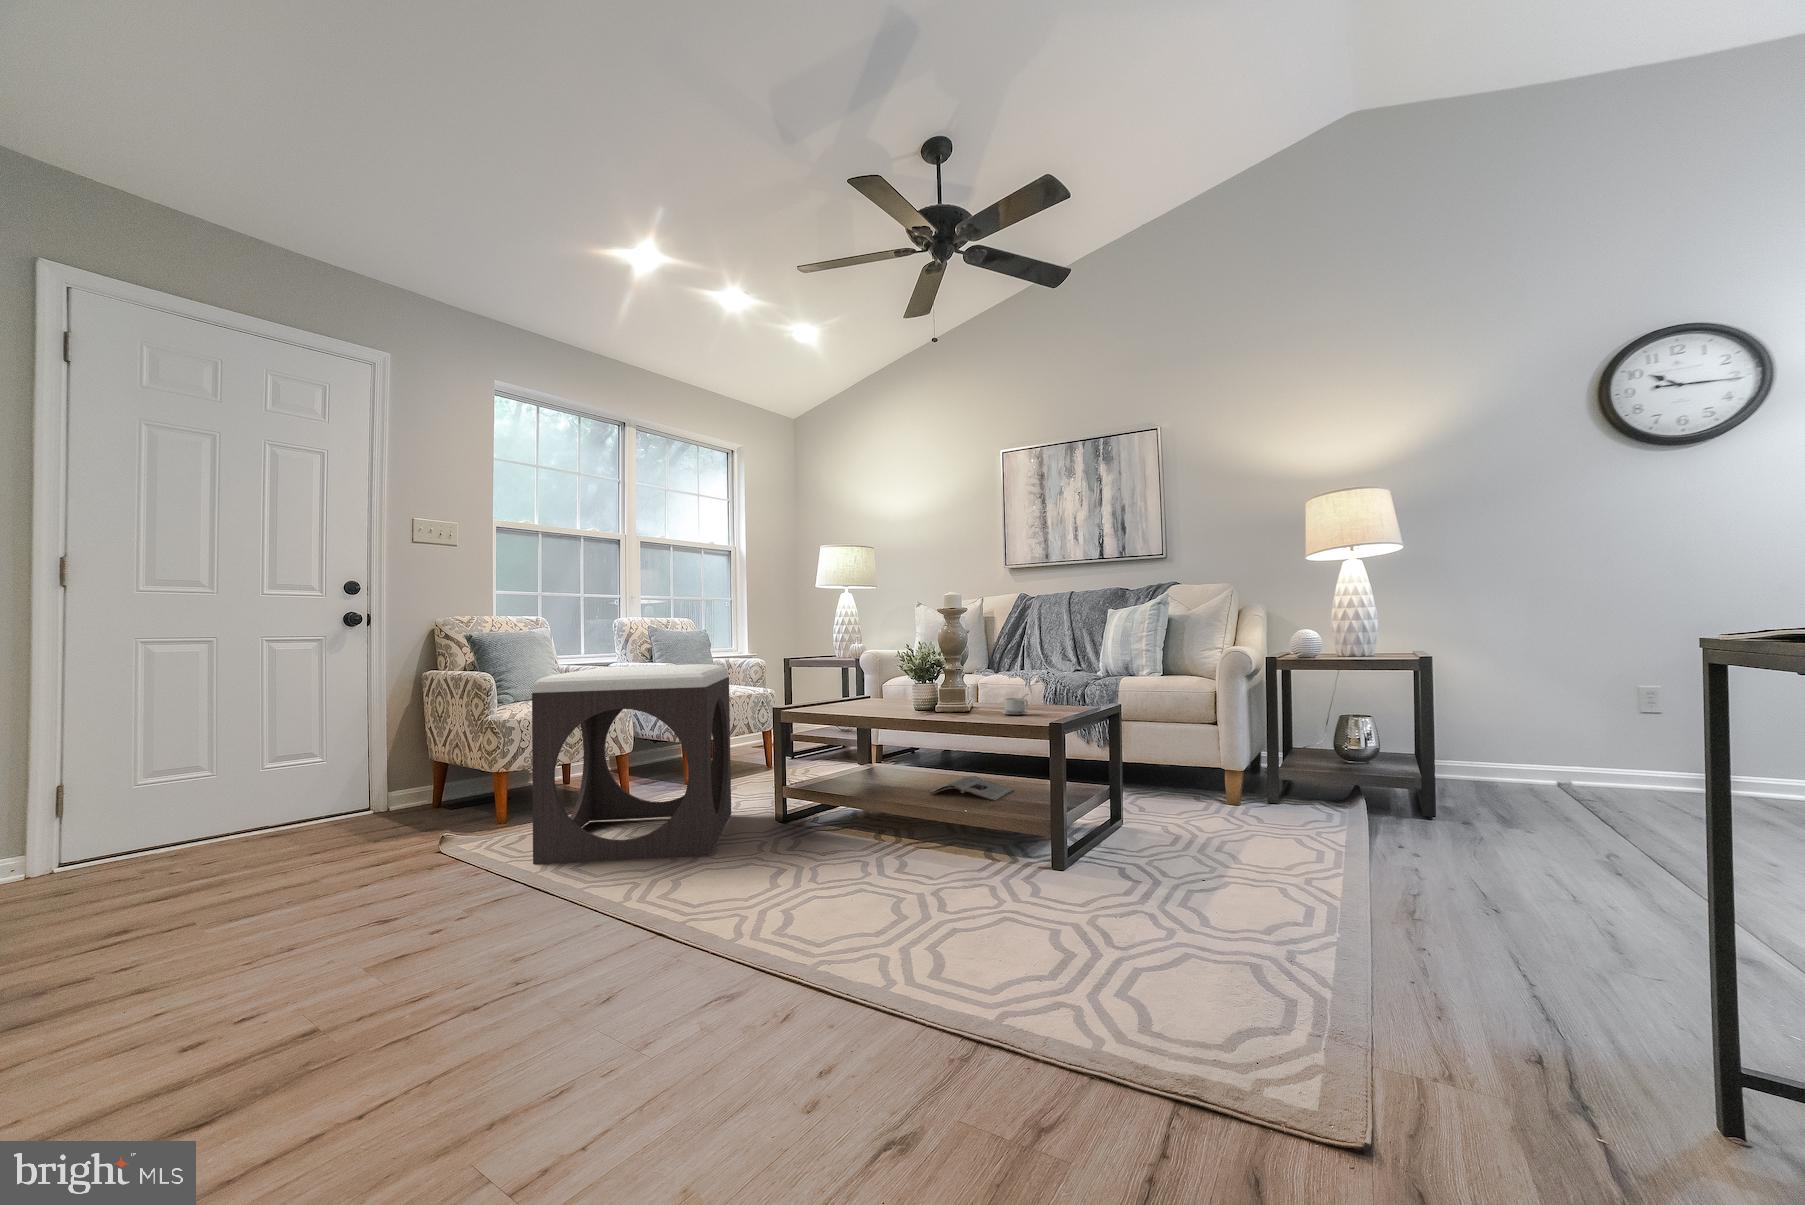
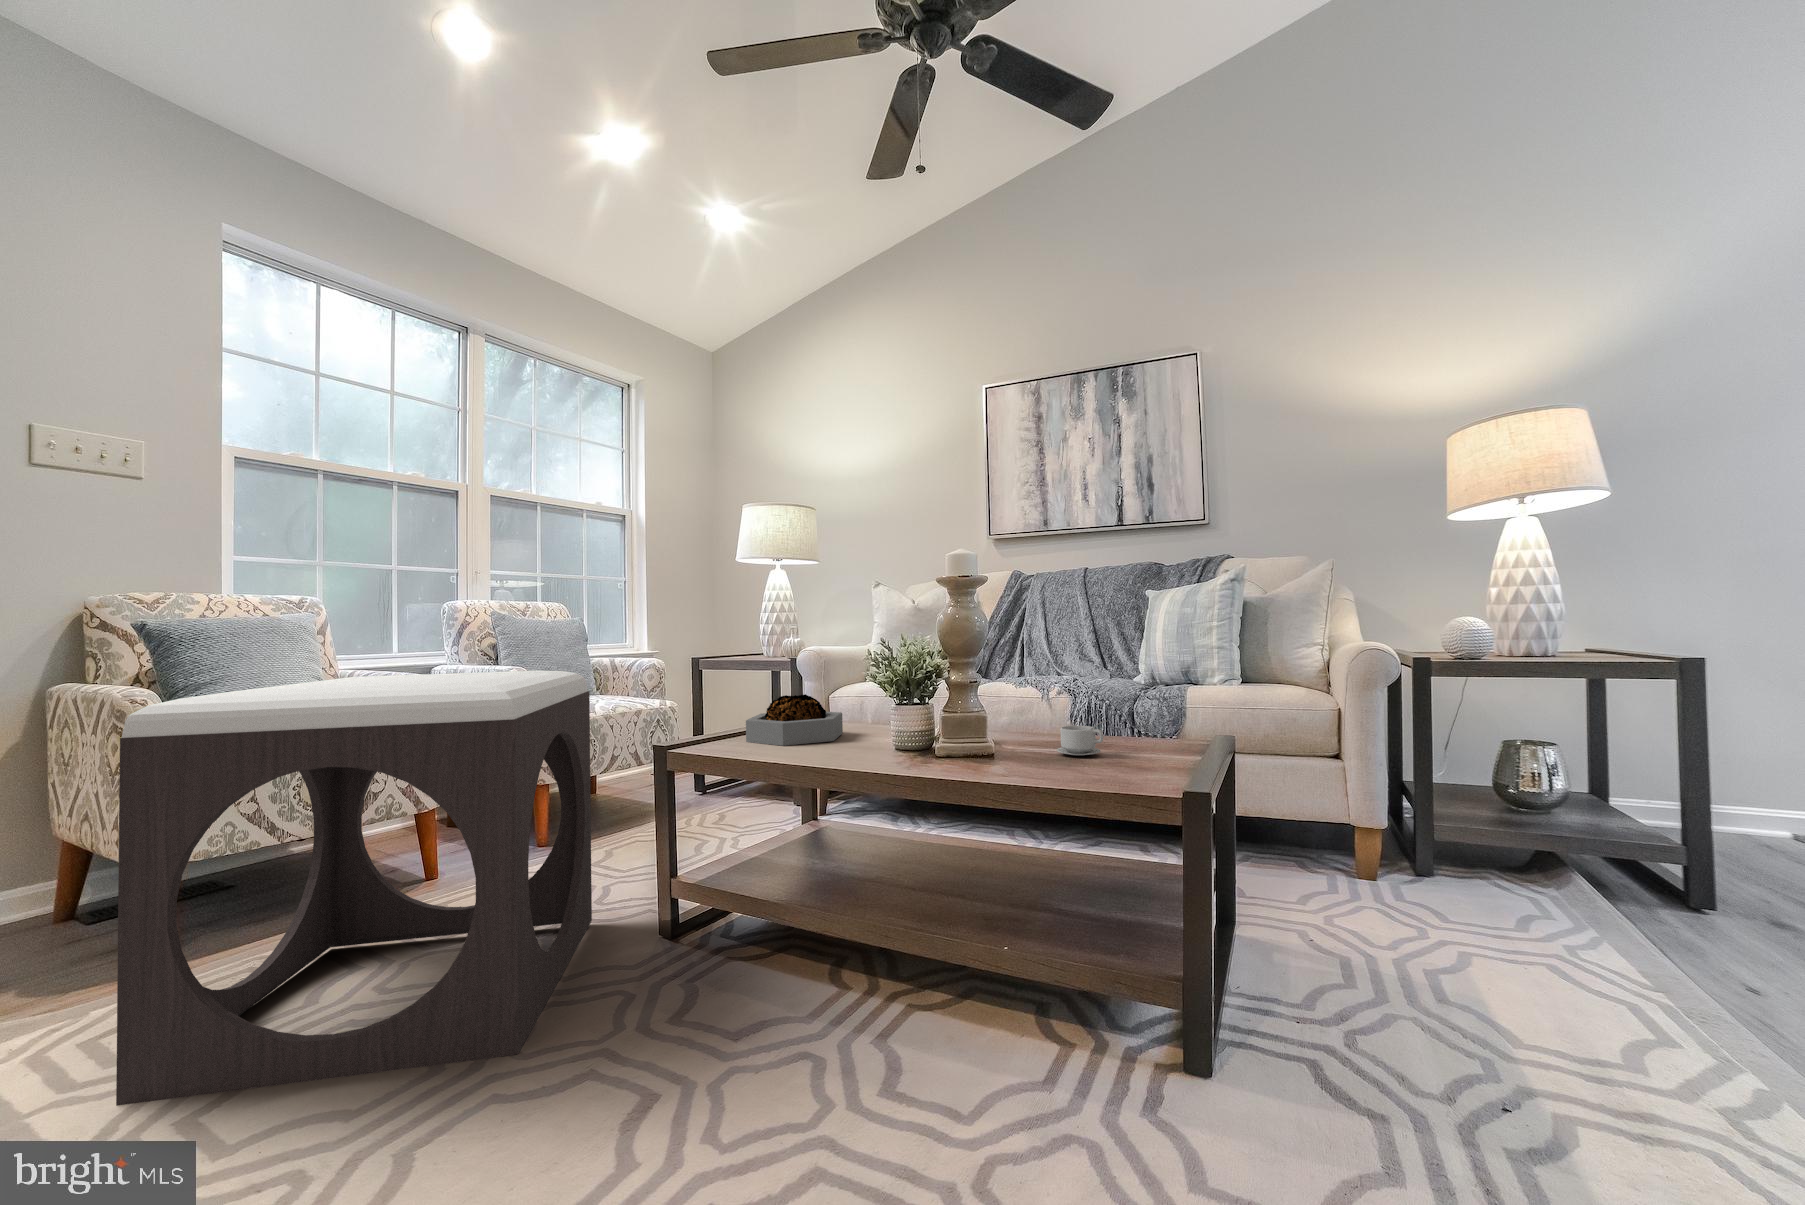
decorative bowl: none [821,678,881,710] -> present [746,694,843,746]
magazine: present [930,776,1015,801] -> none [937,856,1078,915]

